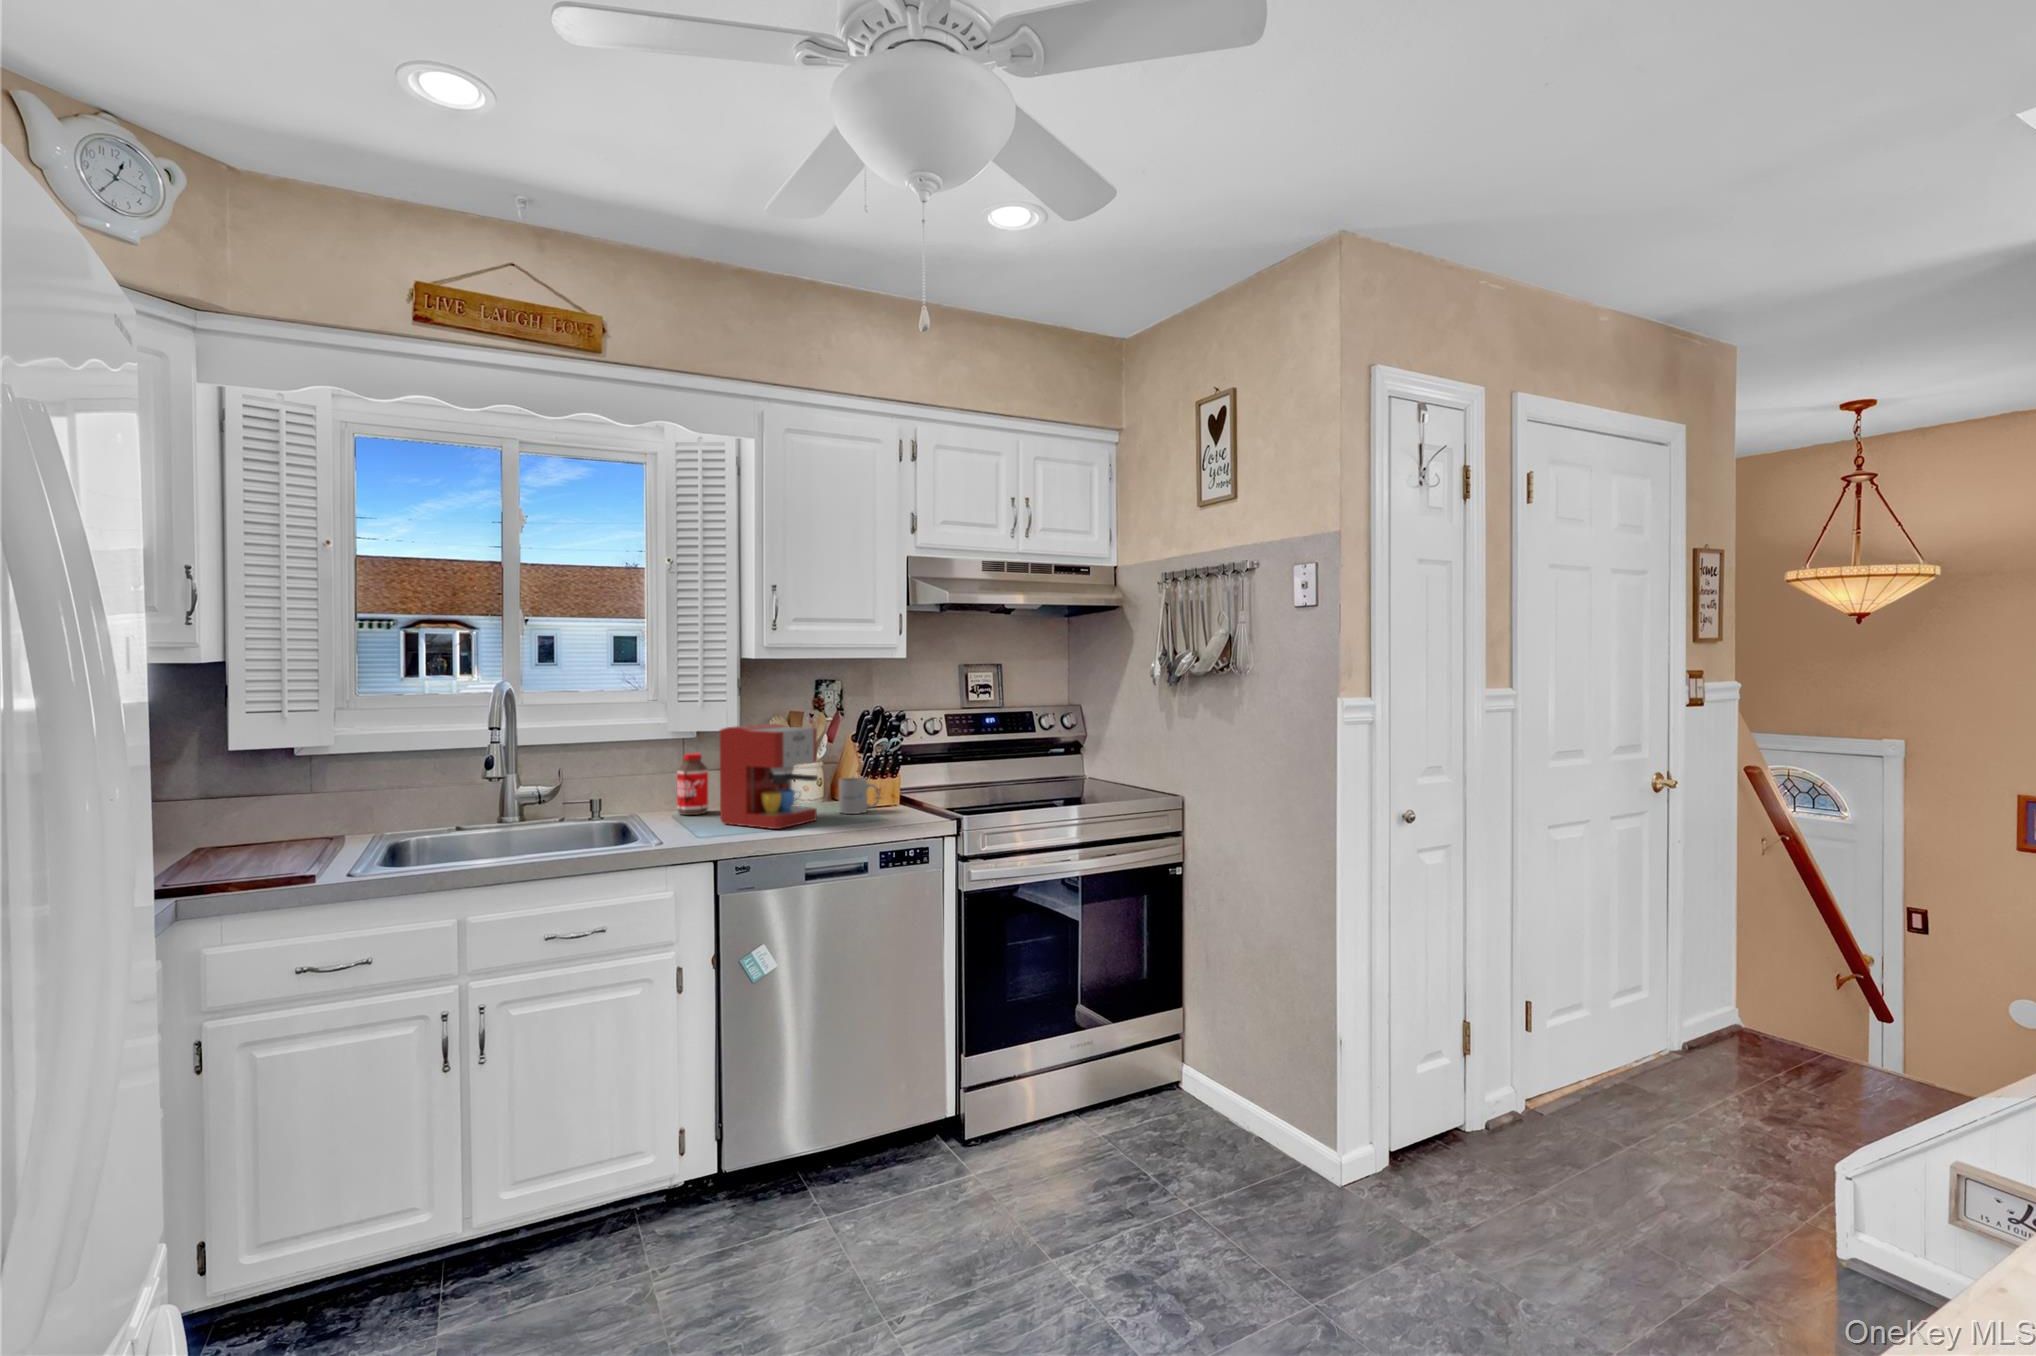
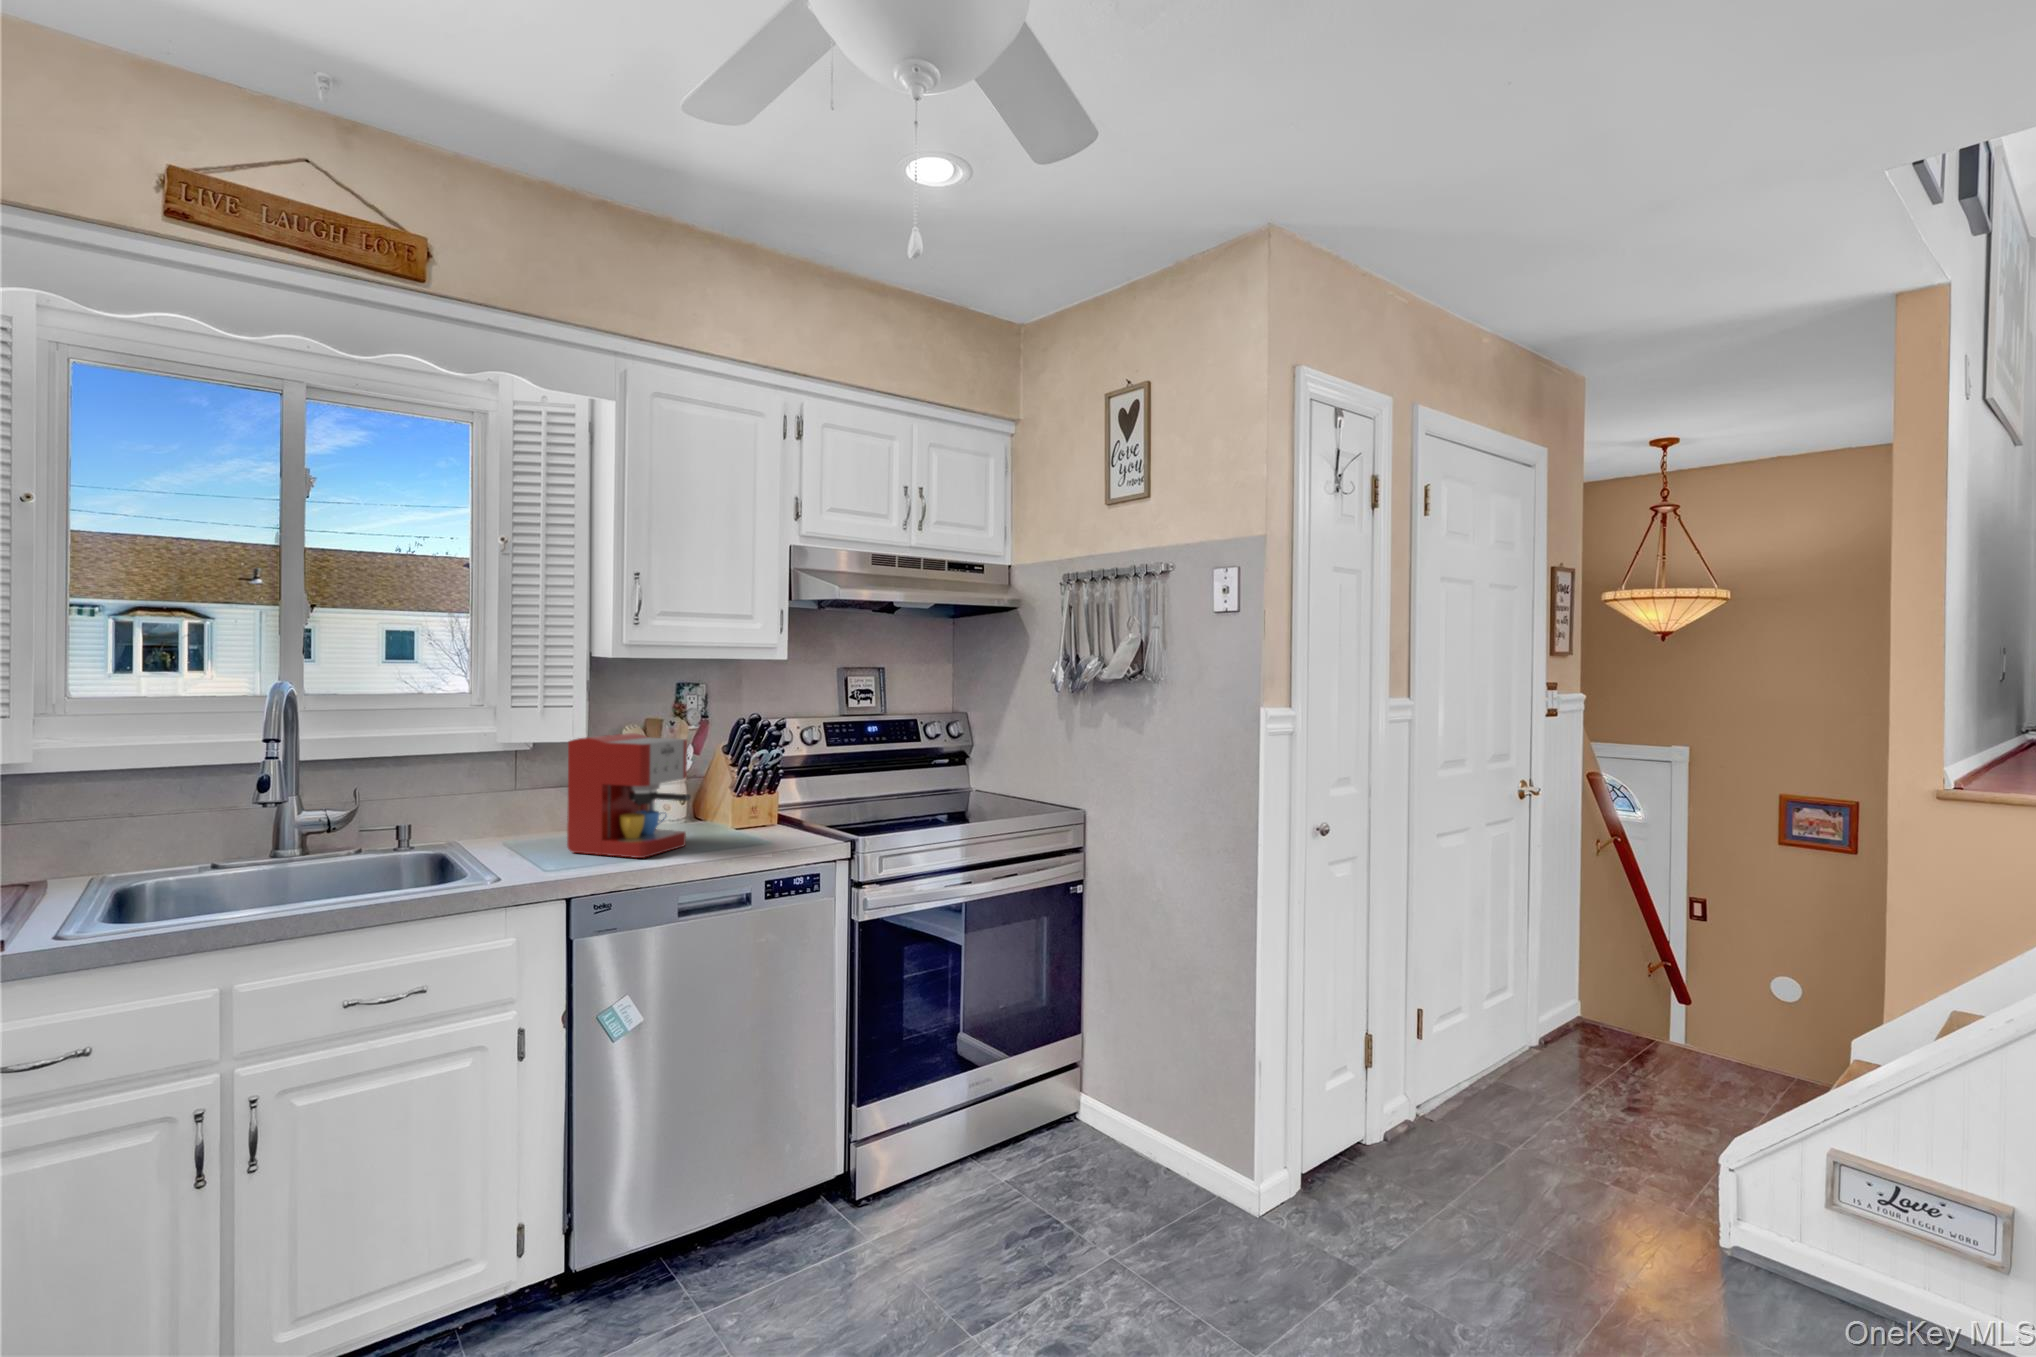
bottle: present [677,753,708,815] -> none [508,768,548,842]
mug: present [839,777,880,814] -> none [708,795,757,837]

